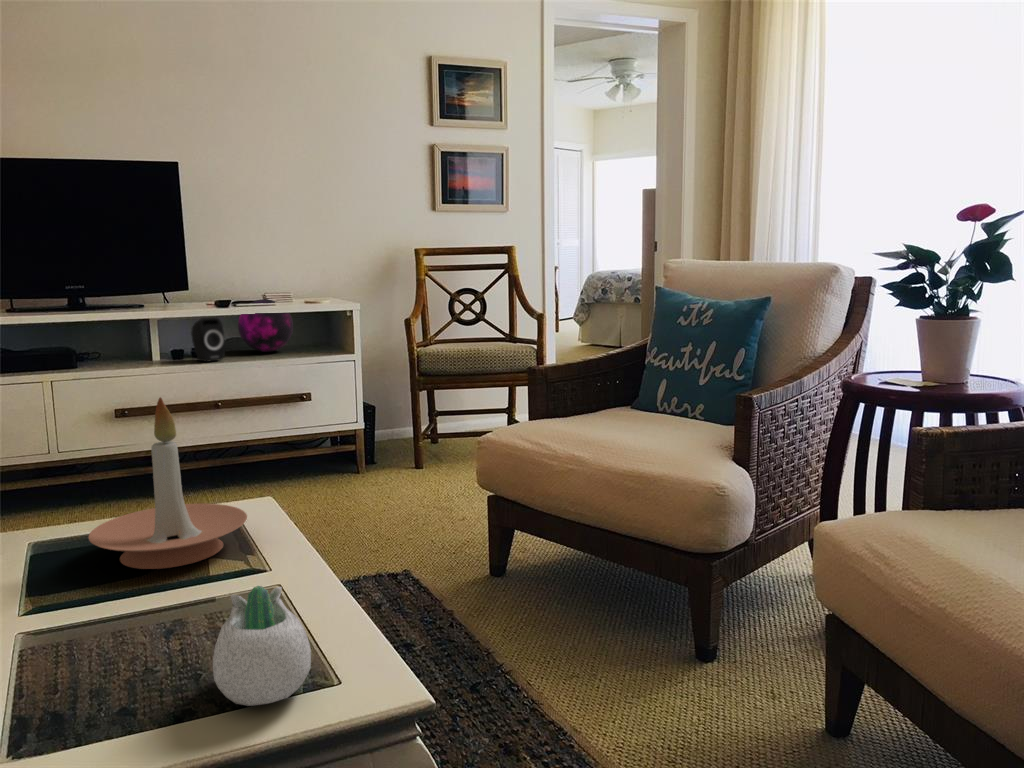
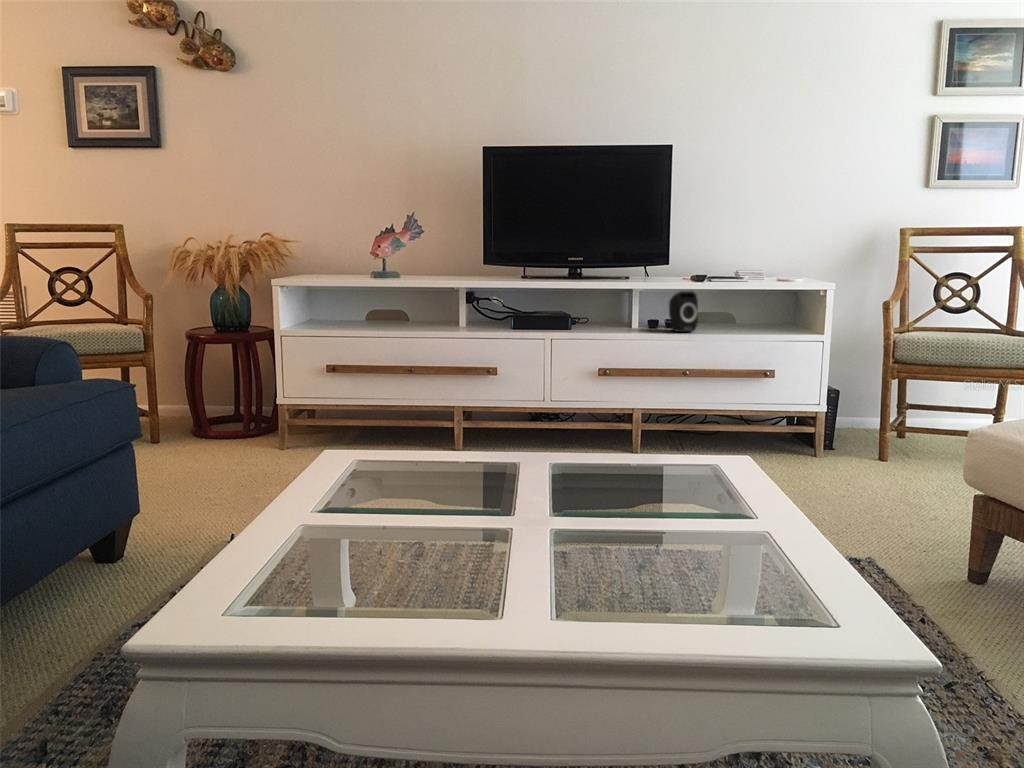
decorative orb: present [238,299,293,352] -> none [710,276,763,327]
candle holder: present [89,397,247,569] -> none [610,356,739,502]
succulent planter: present [213,586,311,706] -> none [734,521,820,621]

